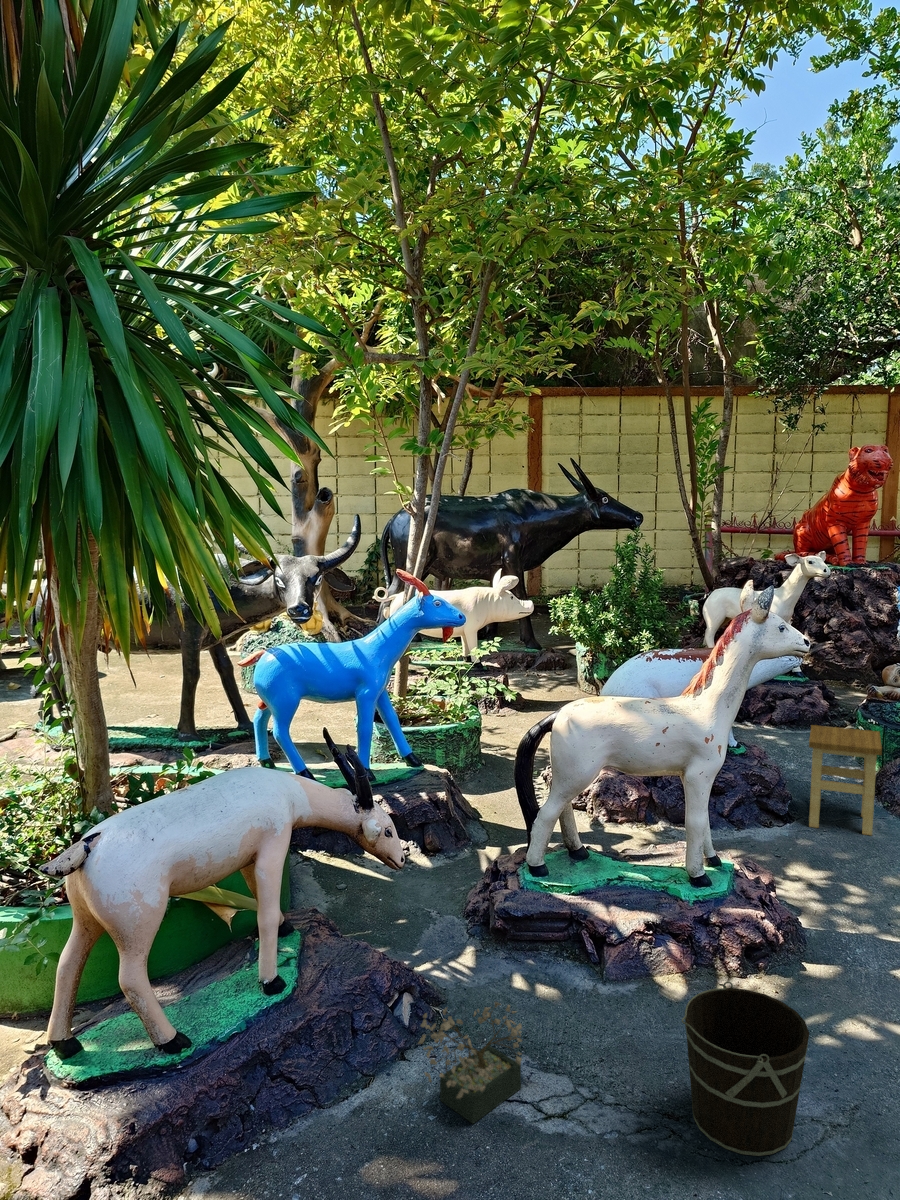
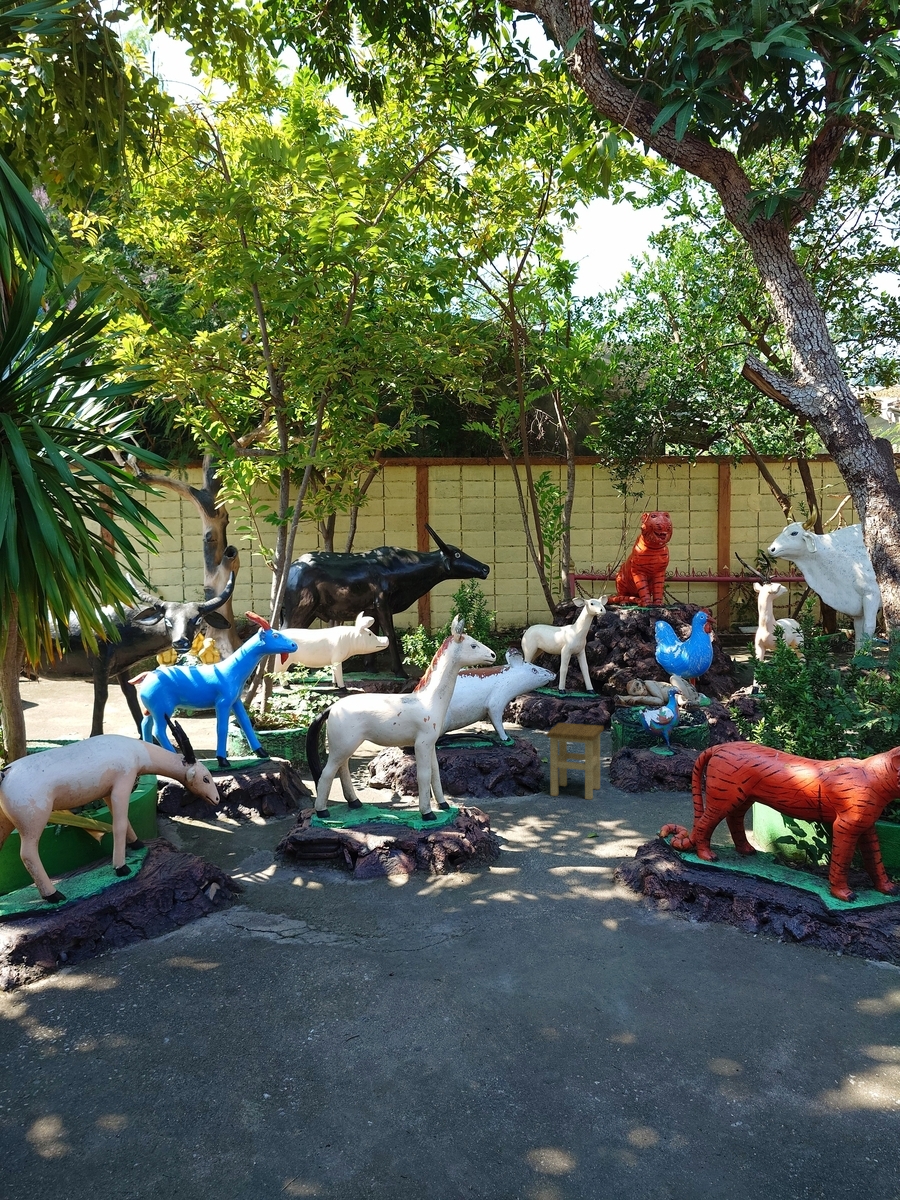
bucket: present [682,982,809,1156] -> none [362,858,436,951]
decorative plant: present [418,1002,522,1124] -> none [206,876,278,943]

